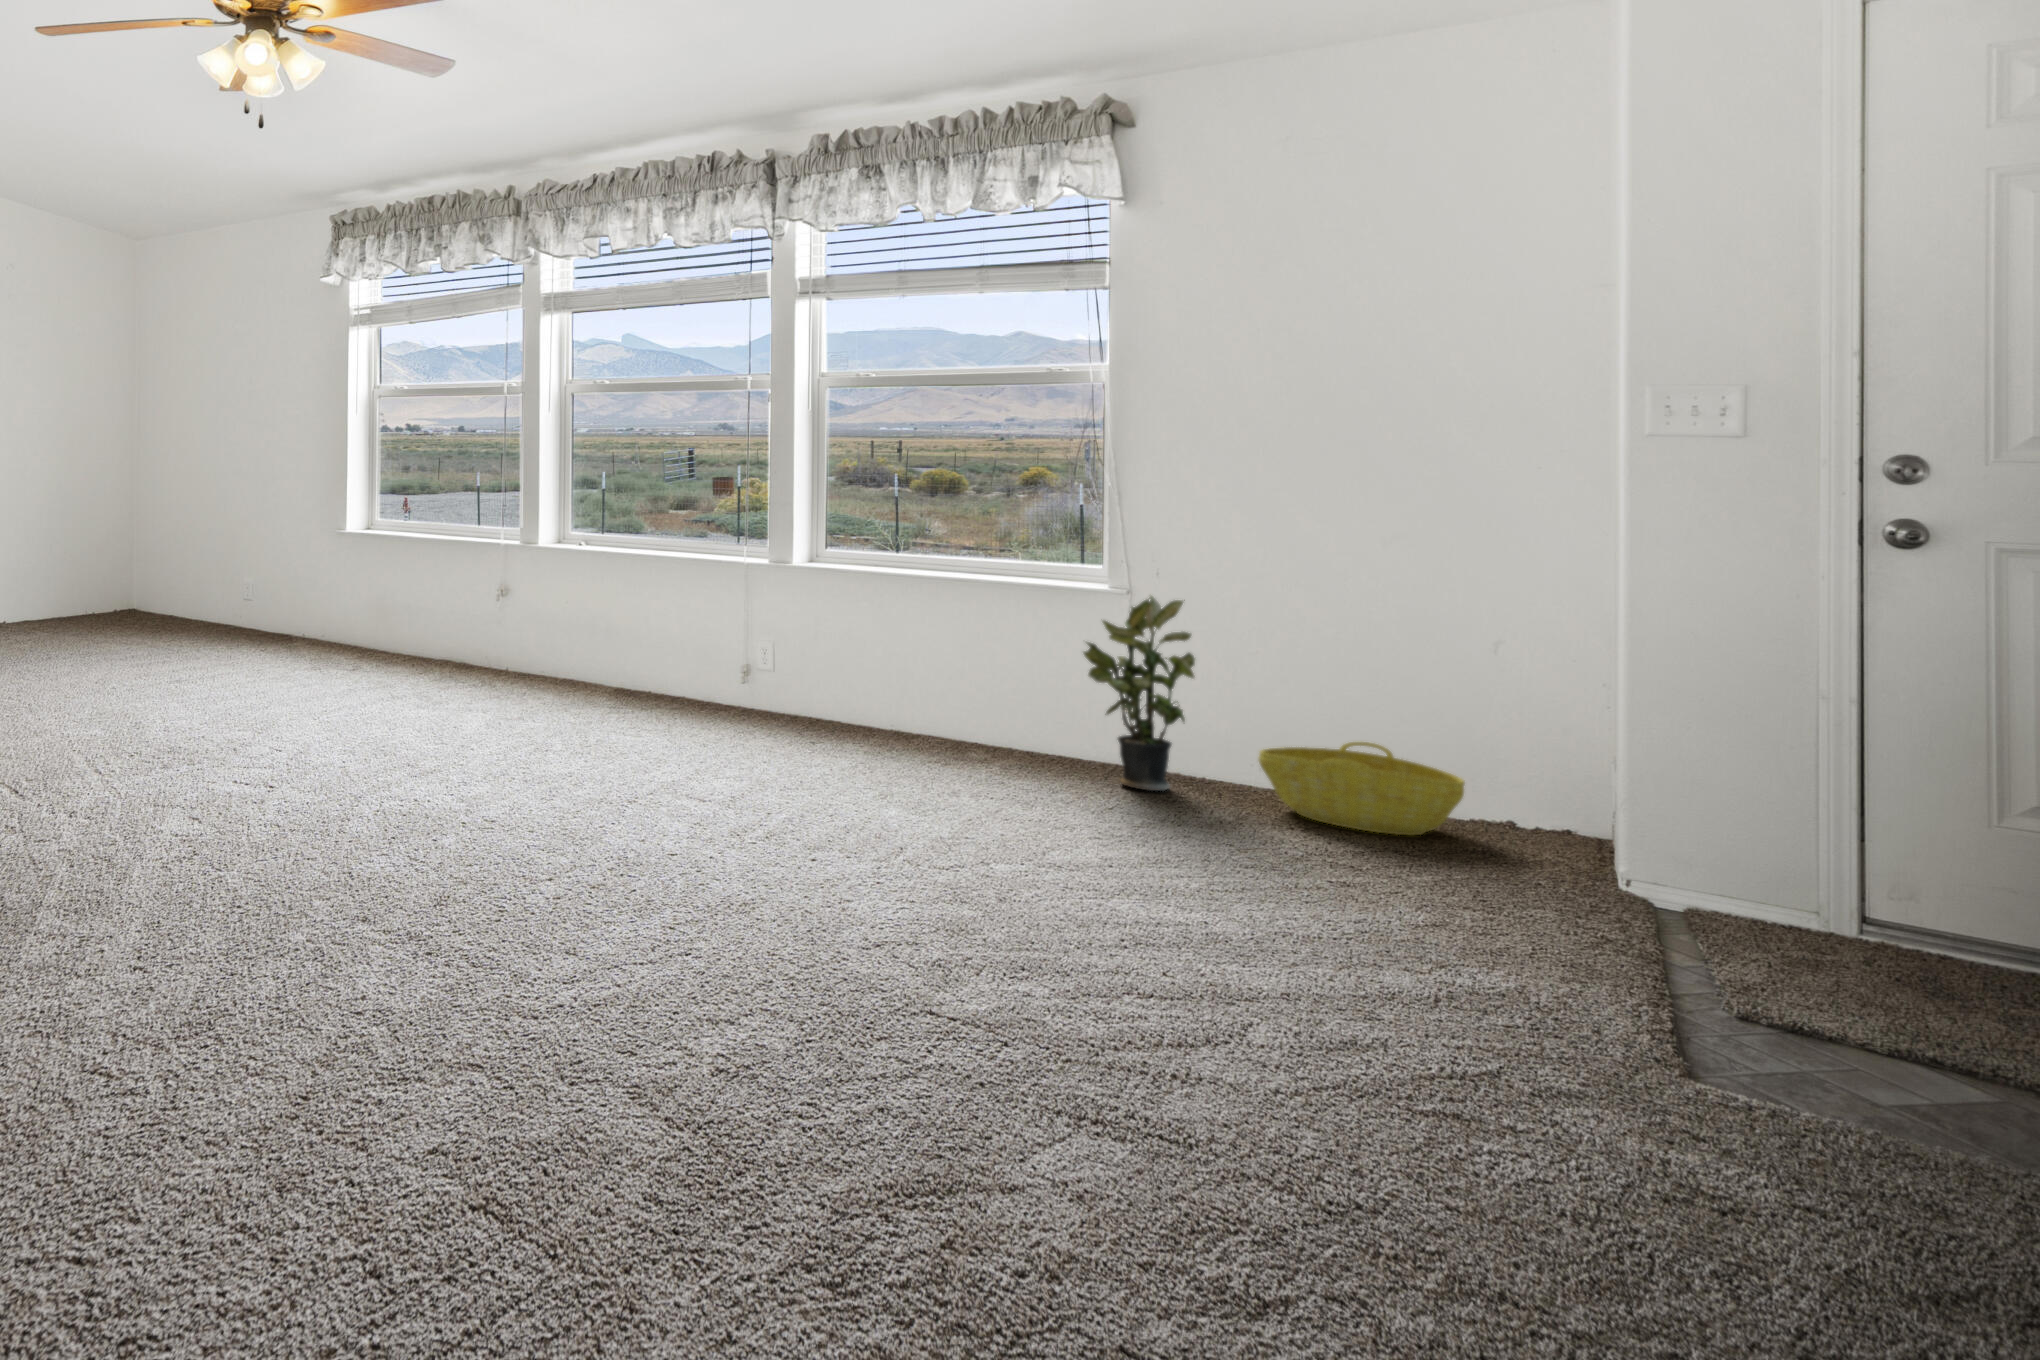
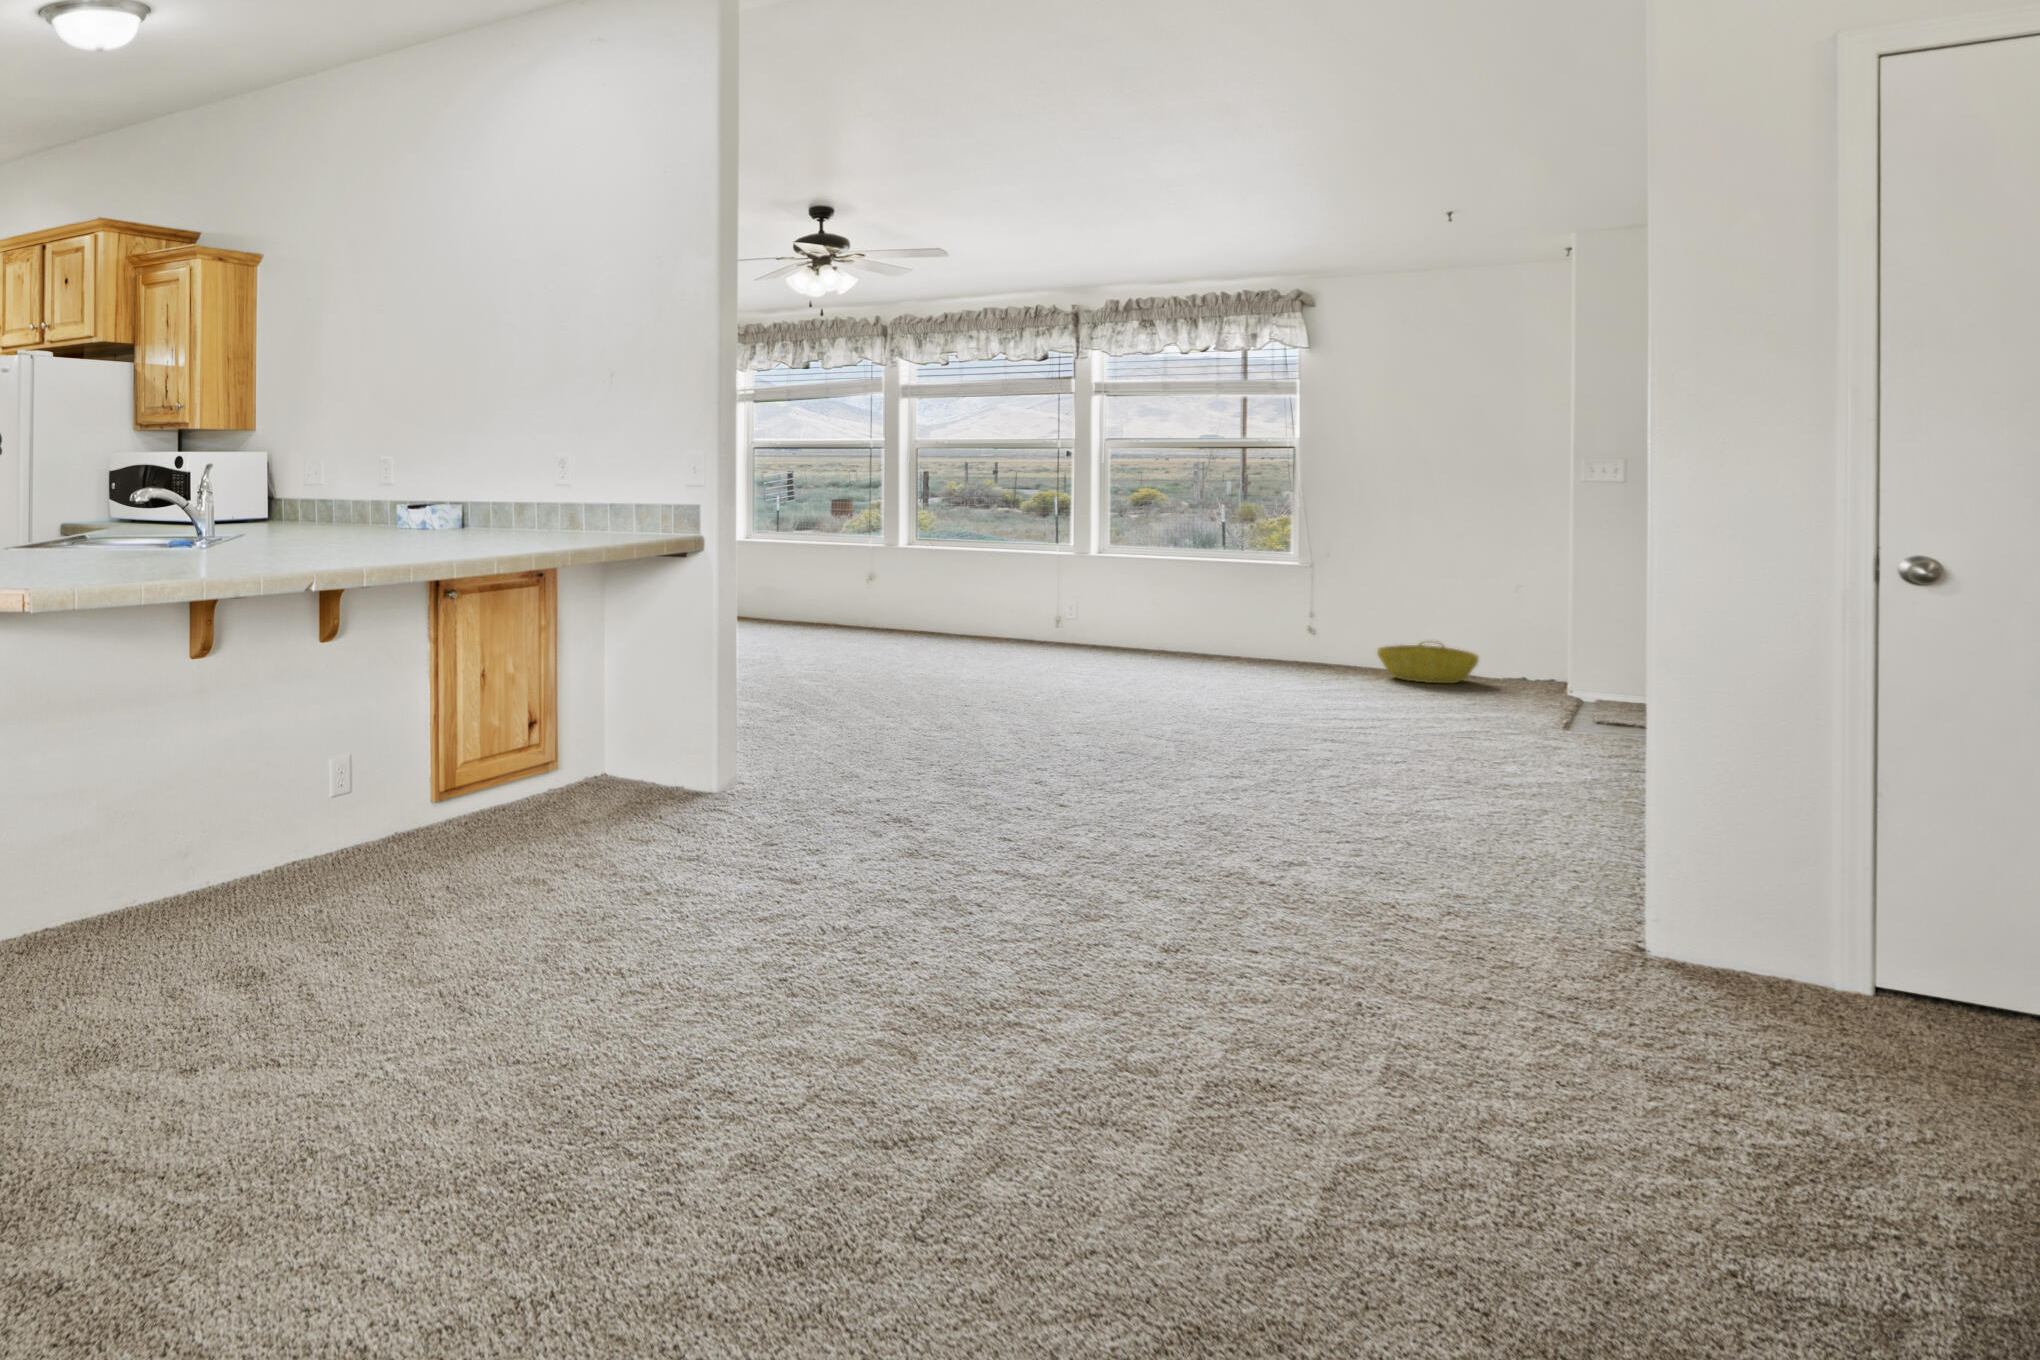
potted plant: present [1084,596,1195,791] -> none [1281,570,1344,673]

